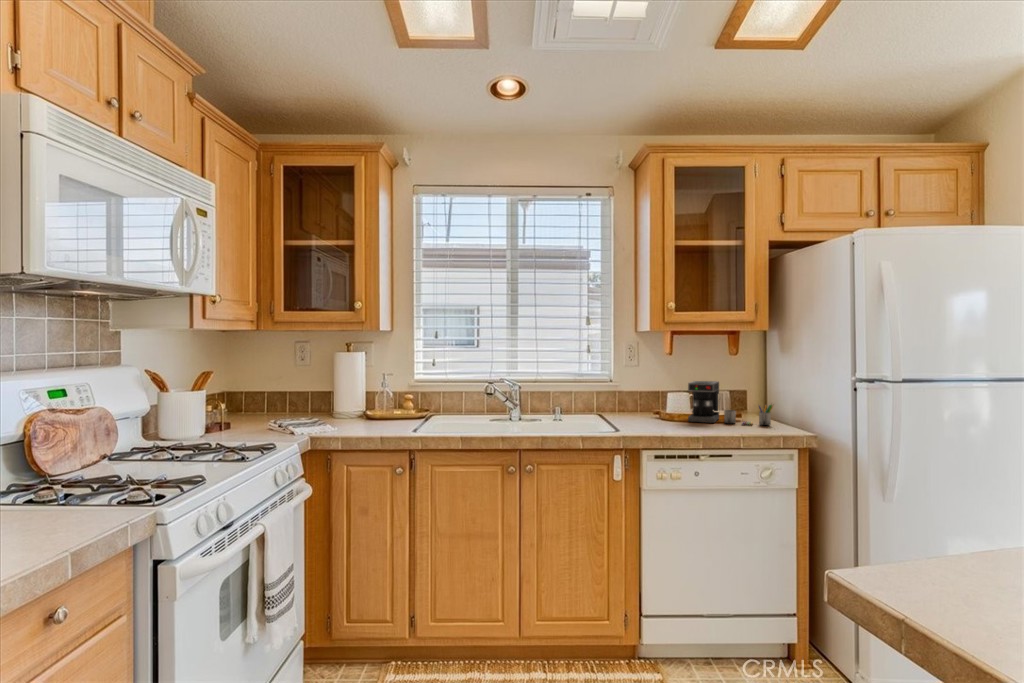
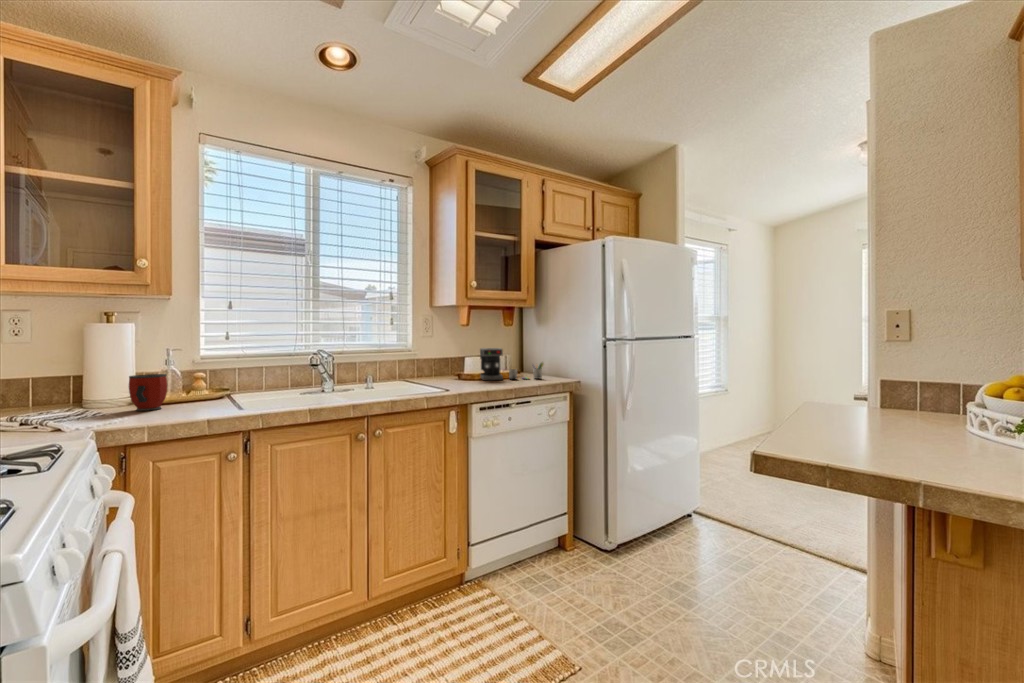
mug: none [348,395,374,425] -> present [129,374,167,411]

